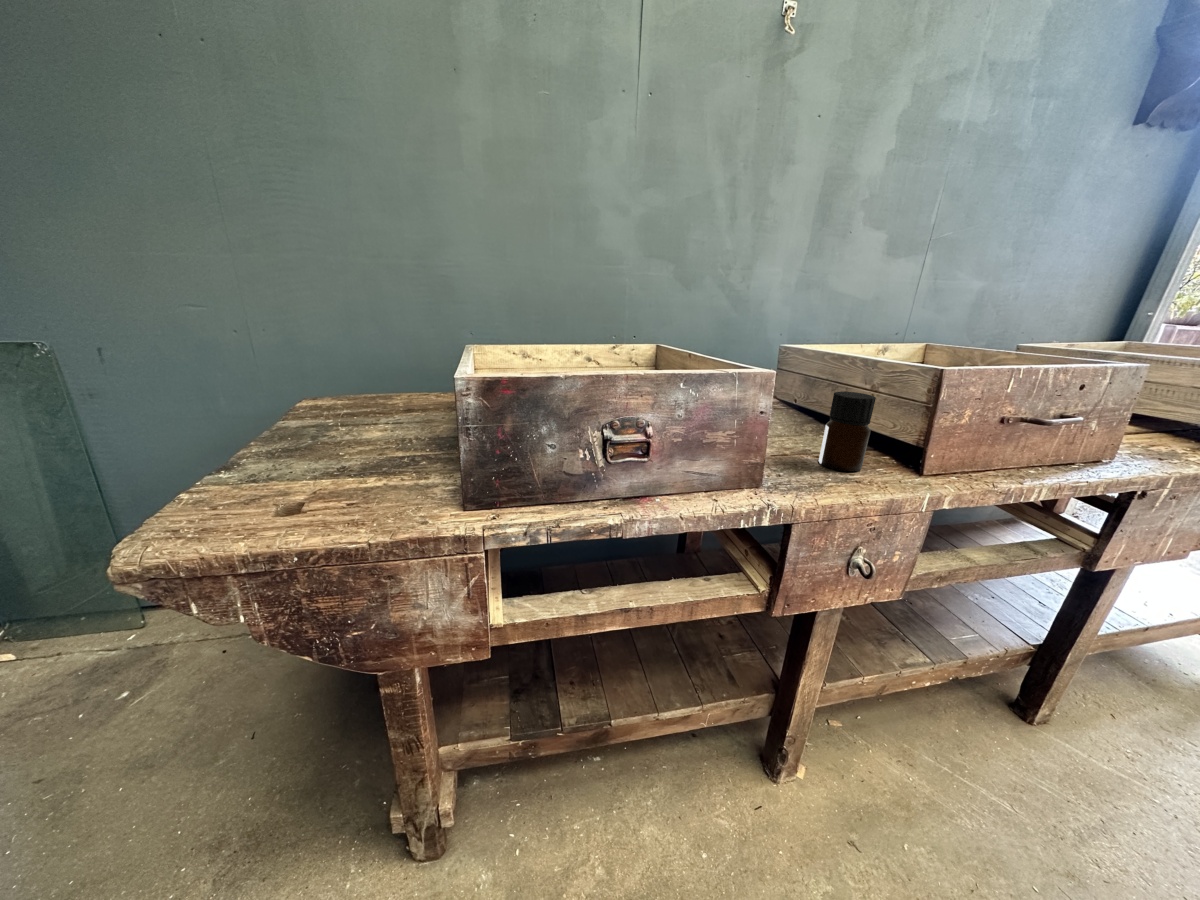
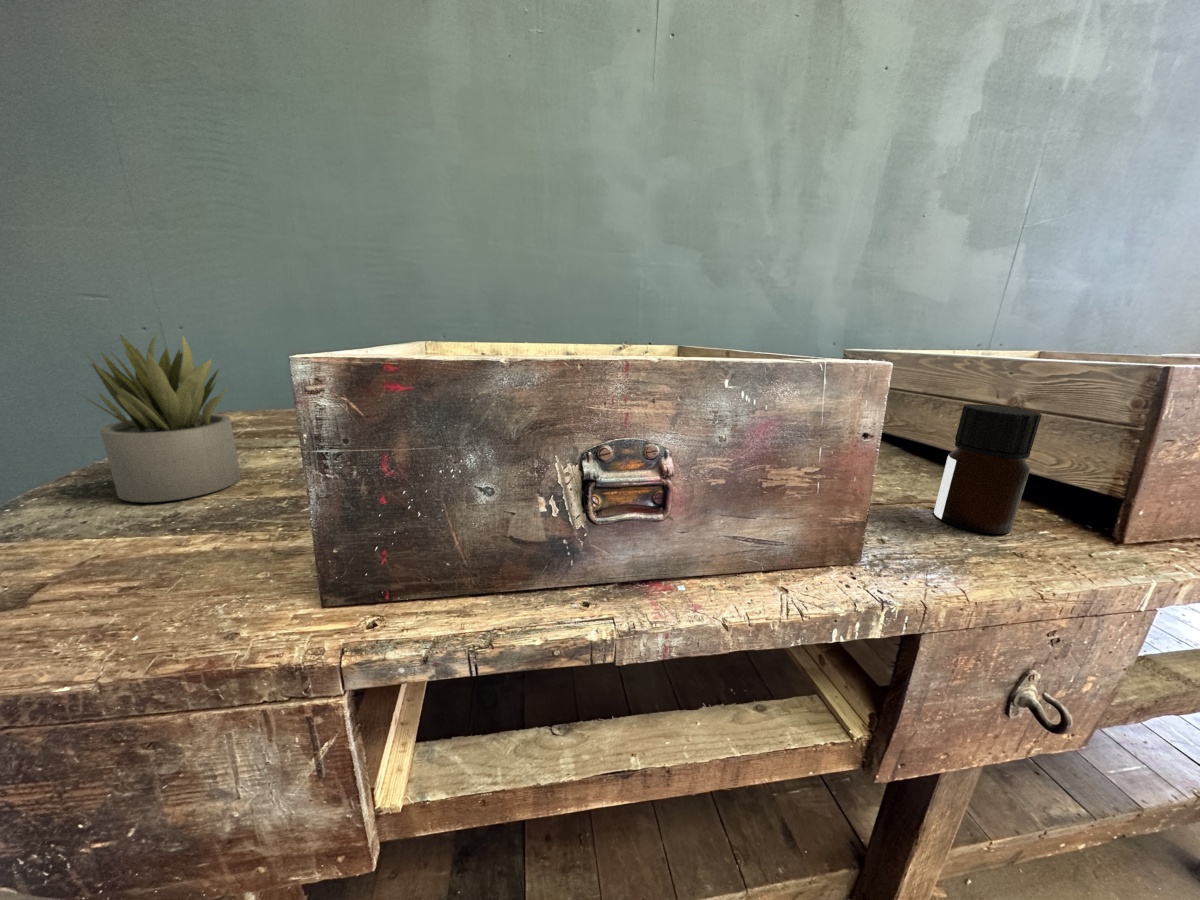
succulent plant: none [274,351,365,461] -> present [85,333,241,502]

